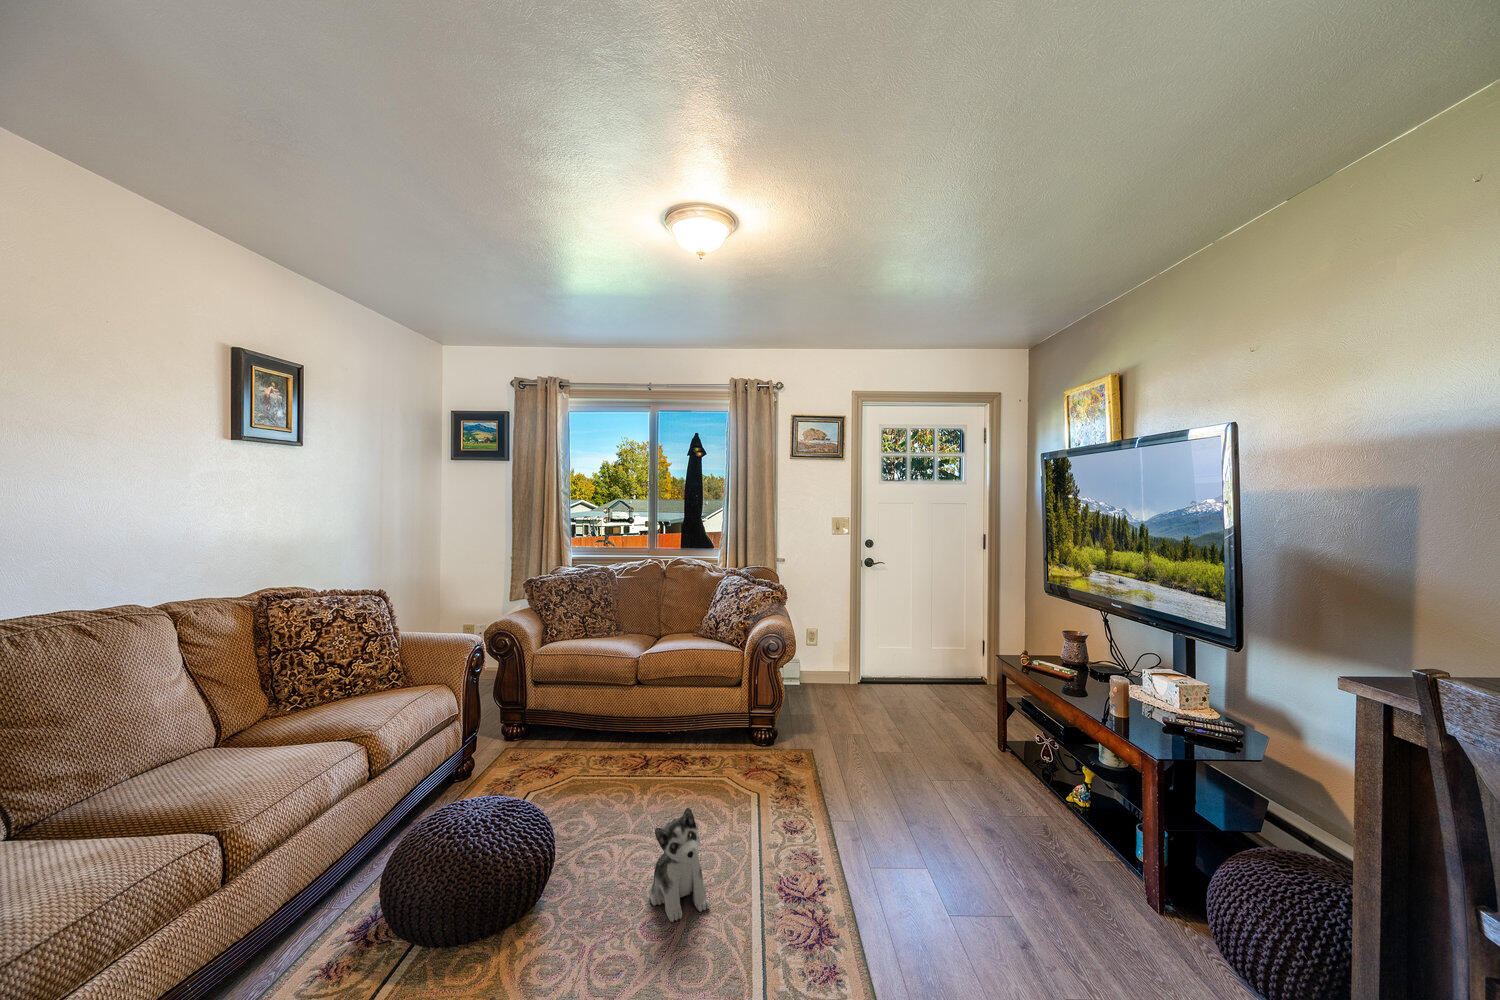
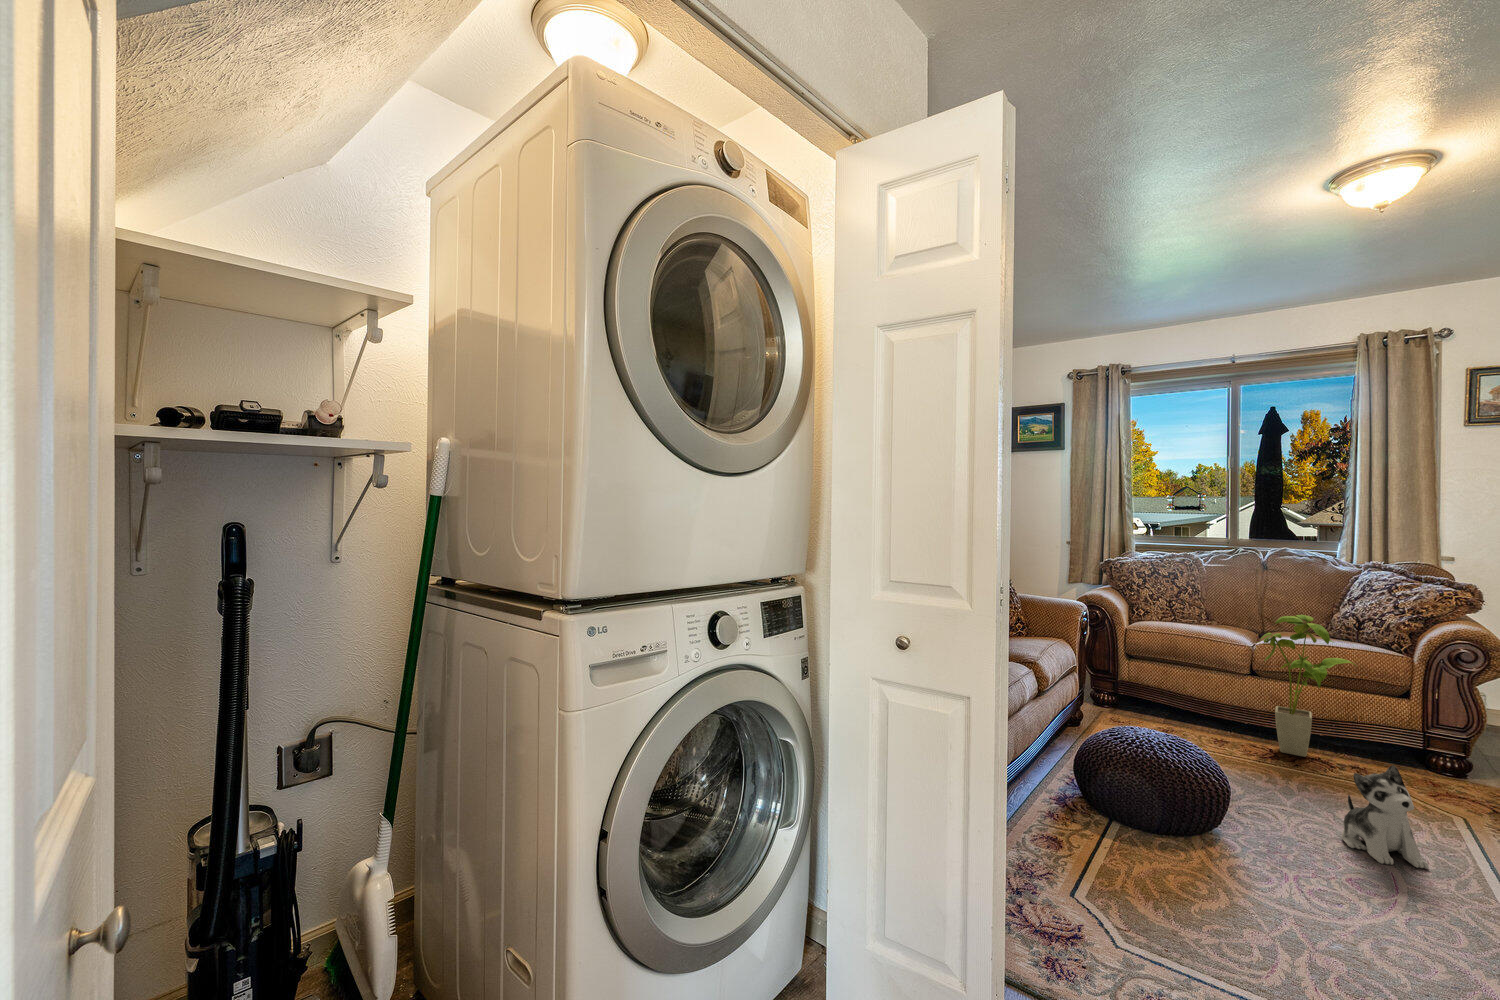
house plant: none [638,629,707,763] -> present [1260,615,1356,757]

